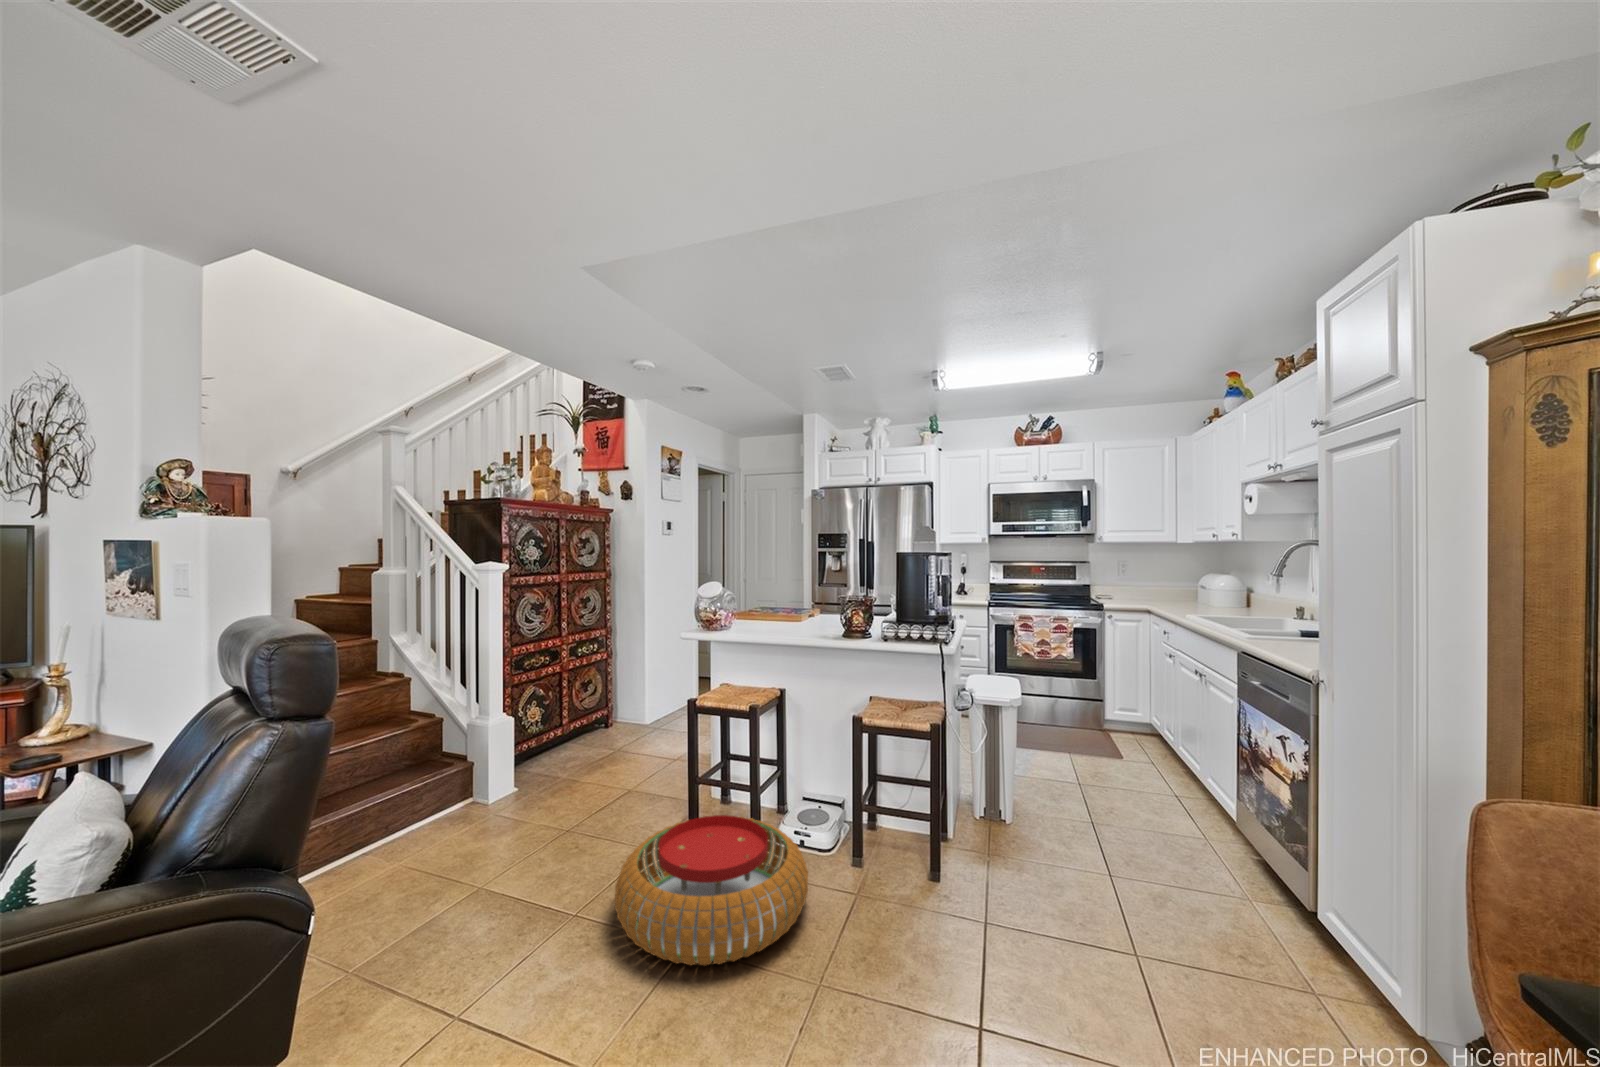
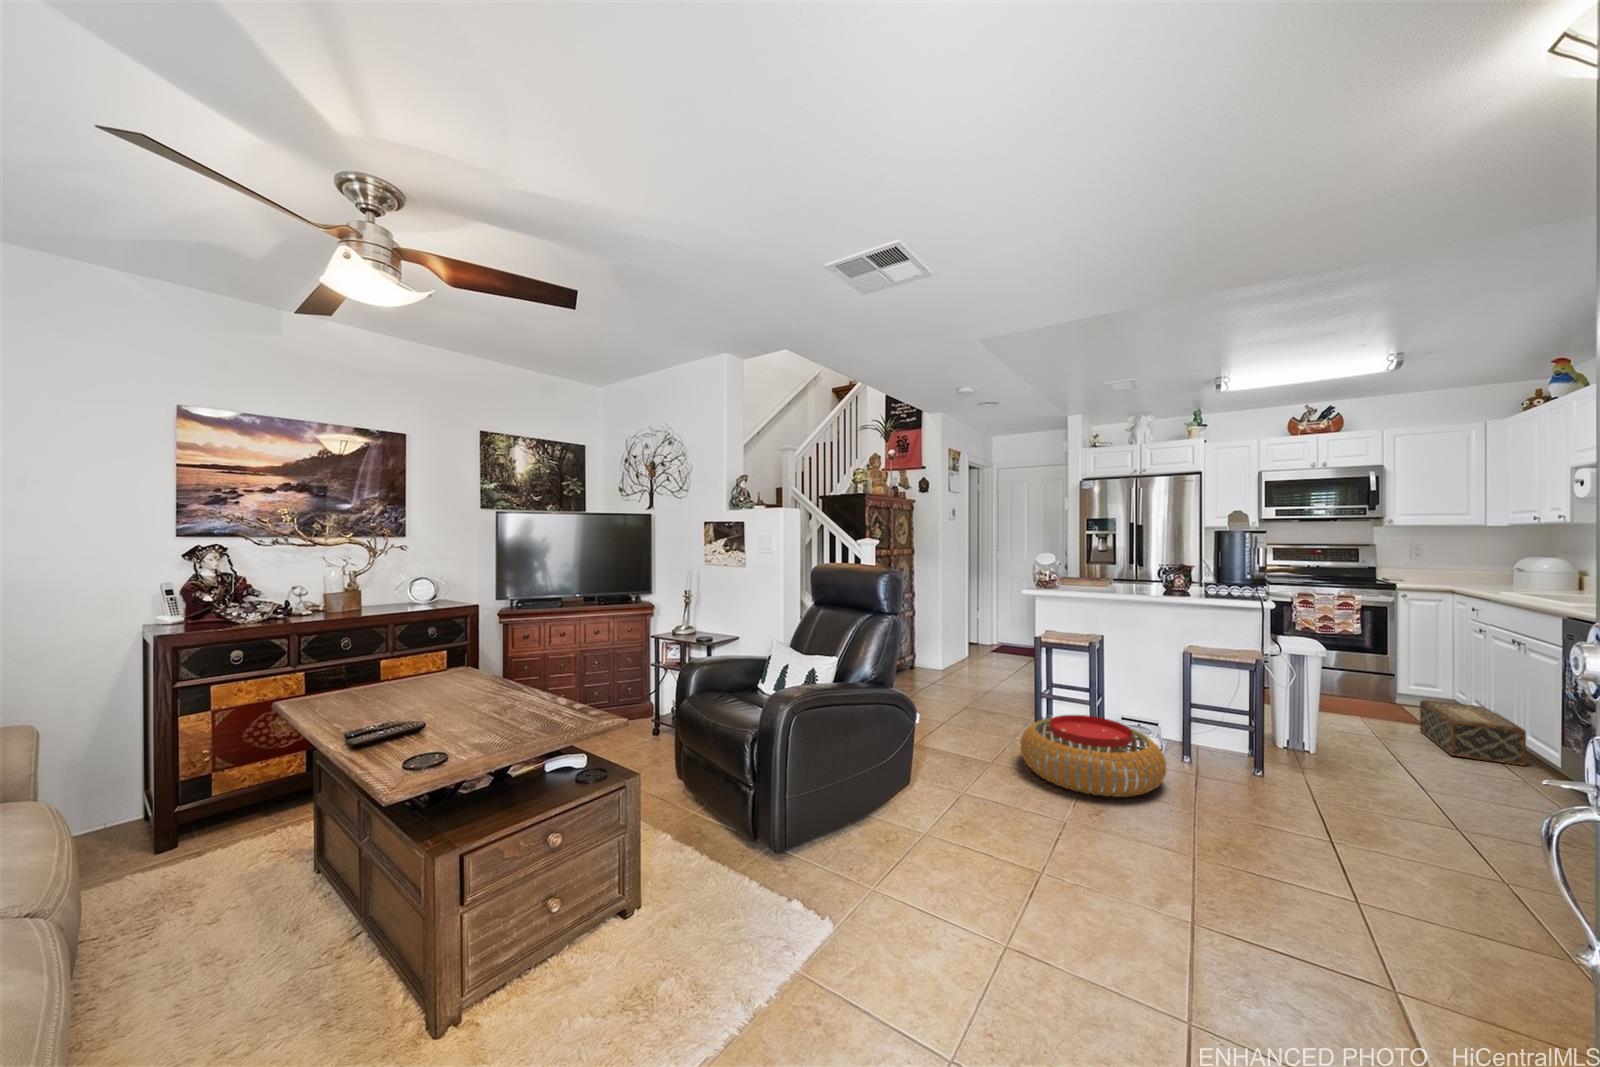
woven basket: none [1118,738,1208,818] -> present [1420,700,1526,766]

